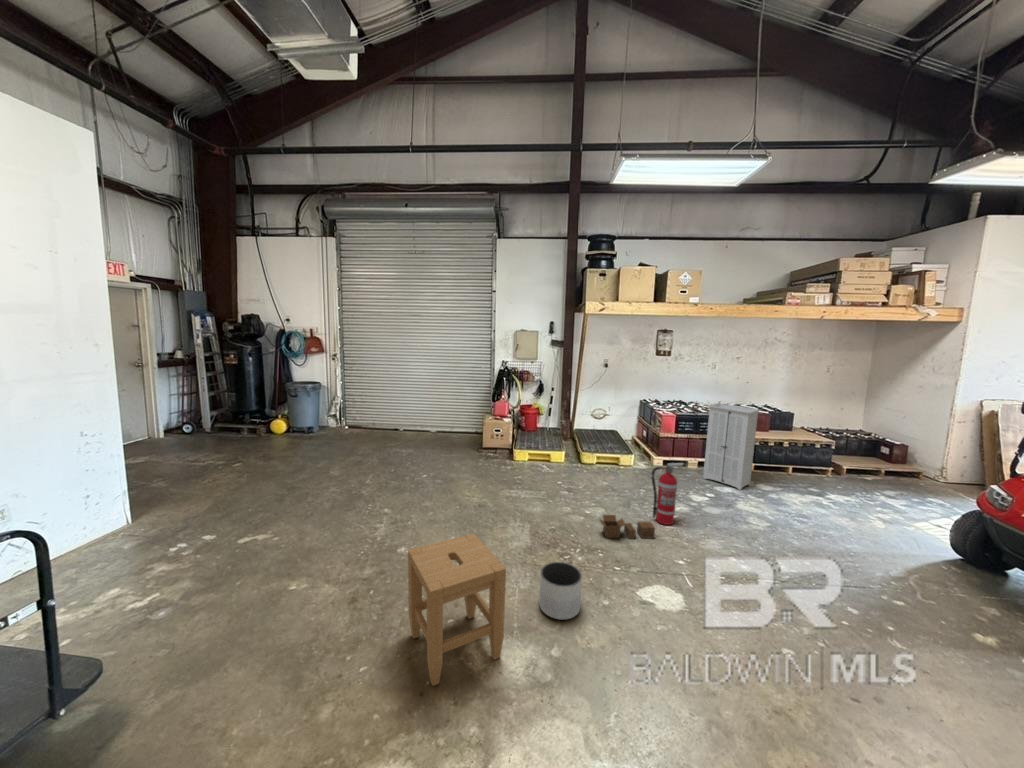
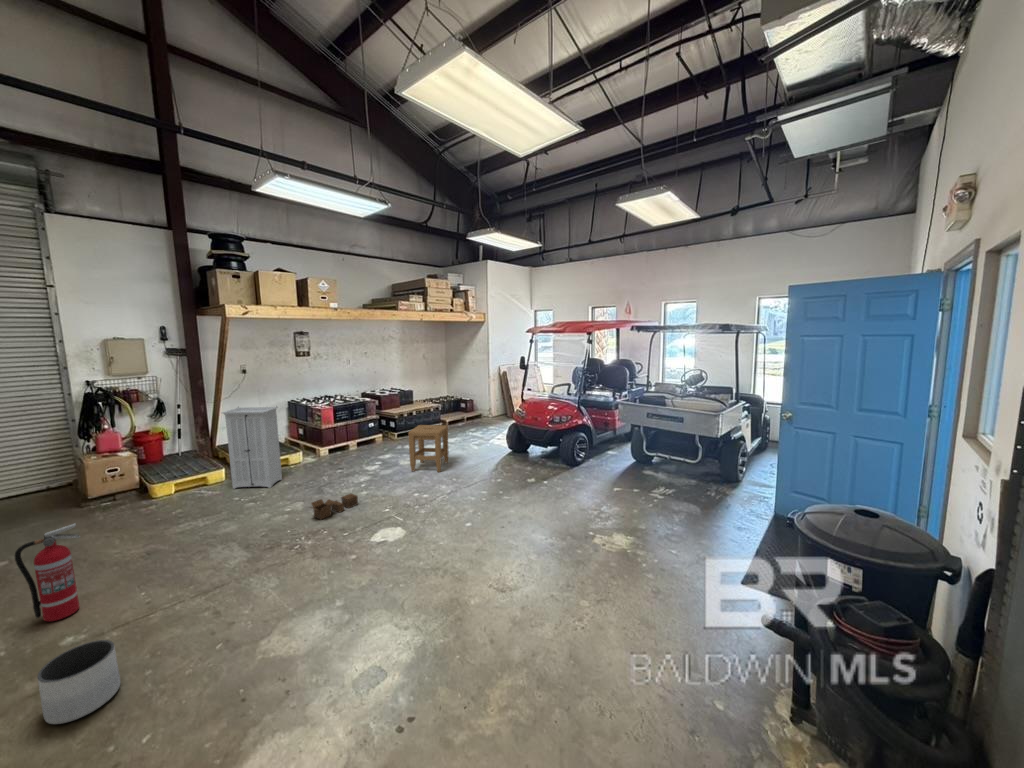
storage cabinet: present [703,402,760,490] -> present [222,407,282,489]
fire extinguisher: present [651,463,683,525] -> present [15,524,80,621]
stool: present [408,534,506,686] -> present [409,425,449,472]
planter: present [539,562,582,620] -> present [37,640,120,724]

